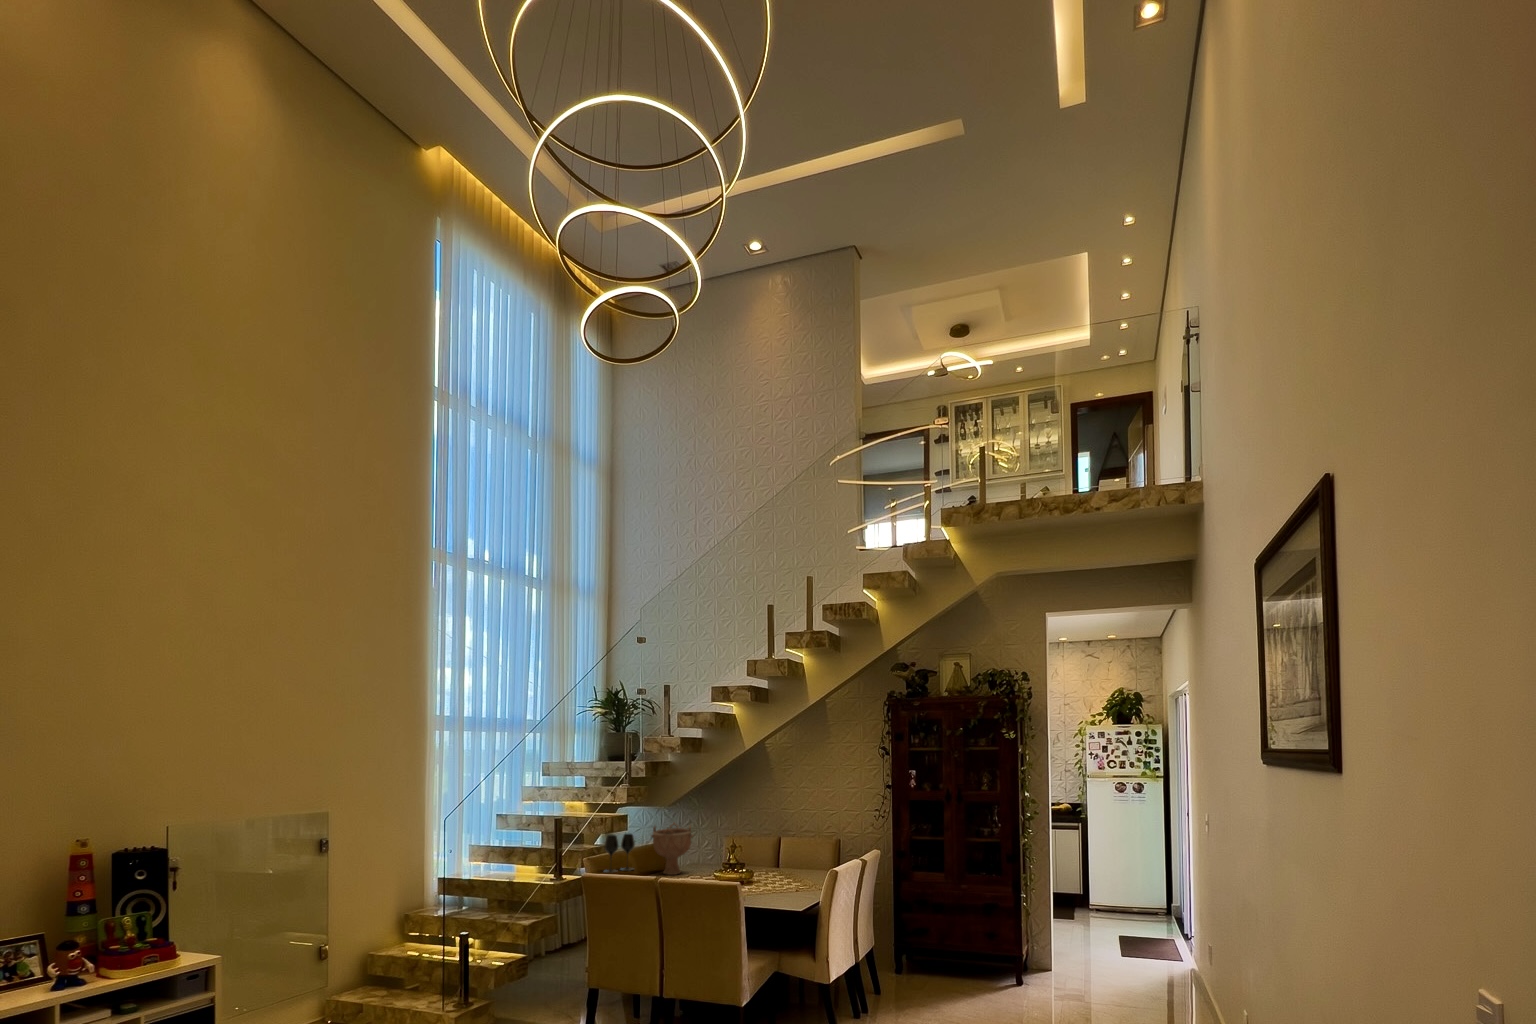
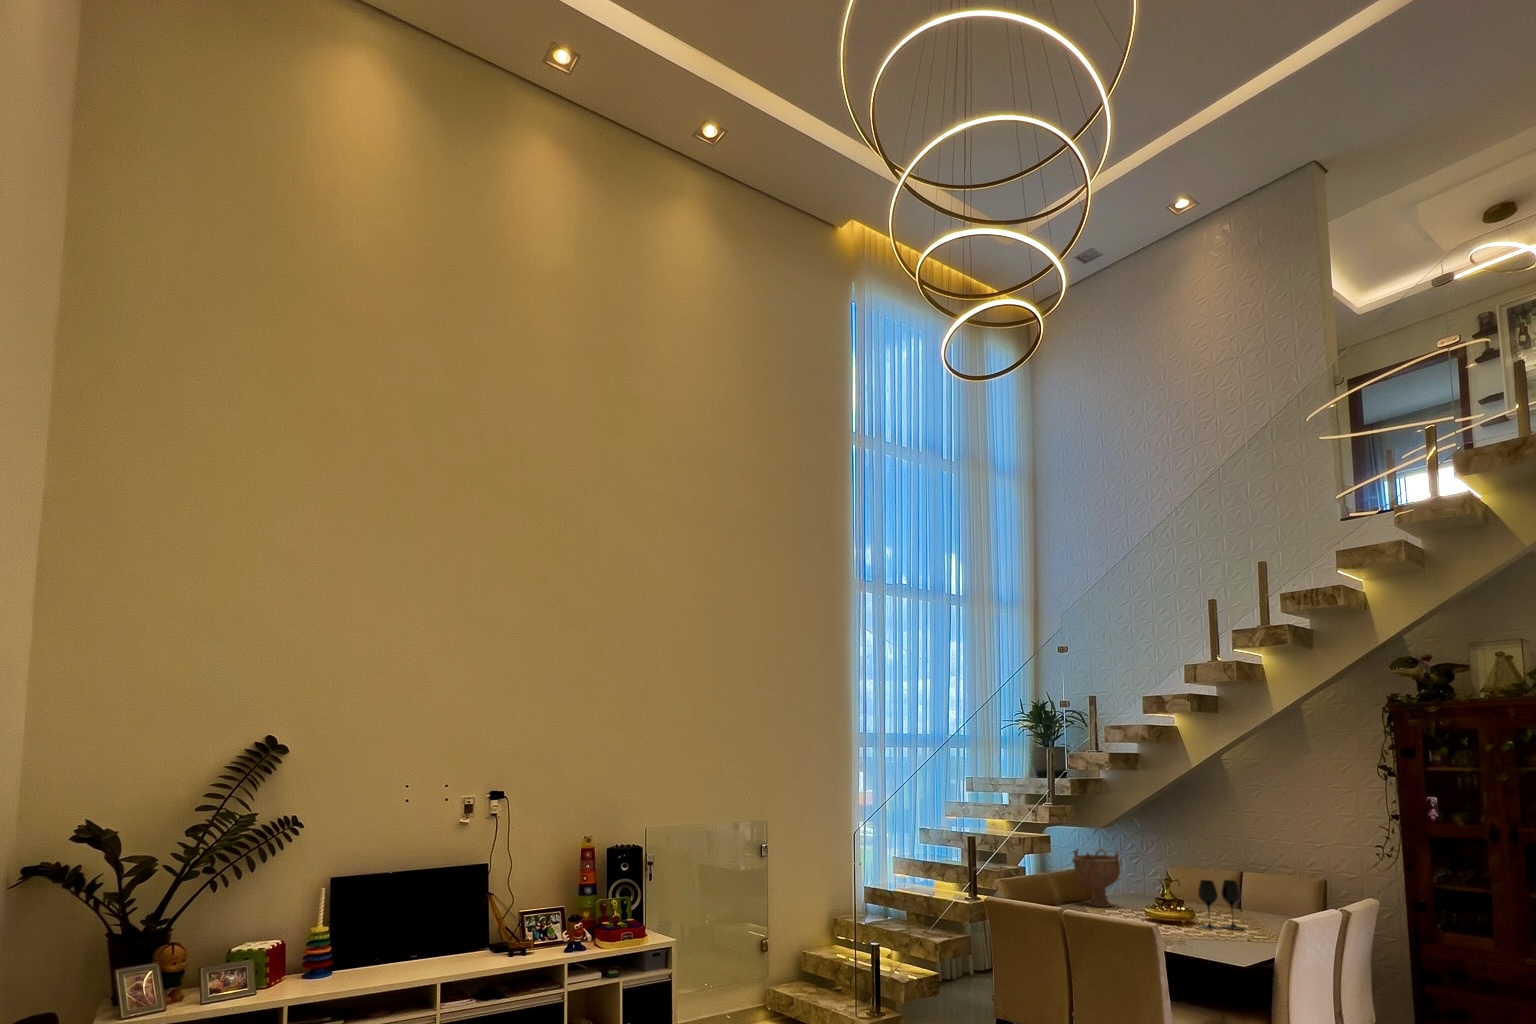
wine glass: present [605,834,635,873] -> present [1198,880,1243,930]

